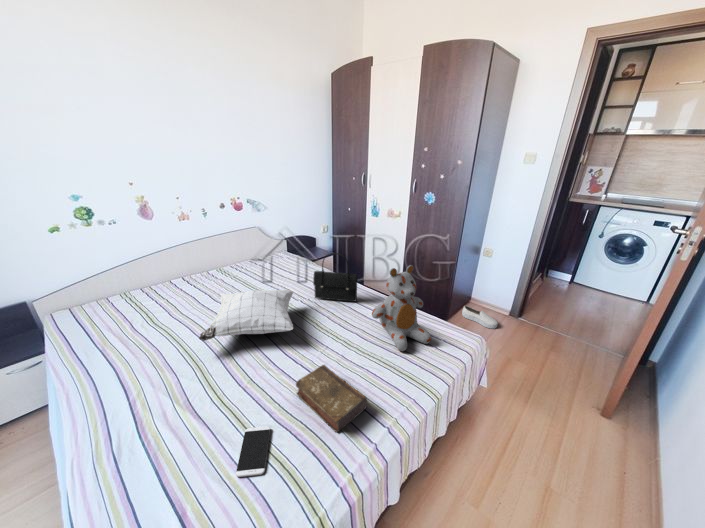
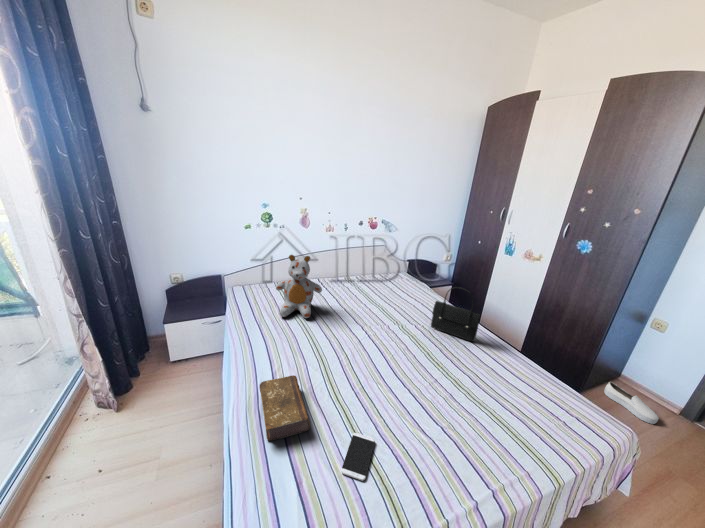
stuffed bear: present [372,265,431,351] -> present [276,255,322,318]
pillow: present [199,290,293,341] -> none [327,303,412,354]
book: present [296,365,367,432] -> present [260,375,310,441]

